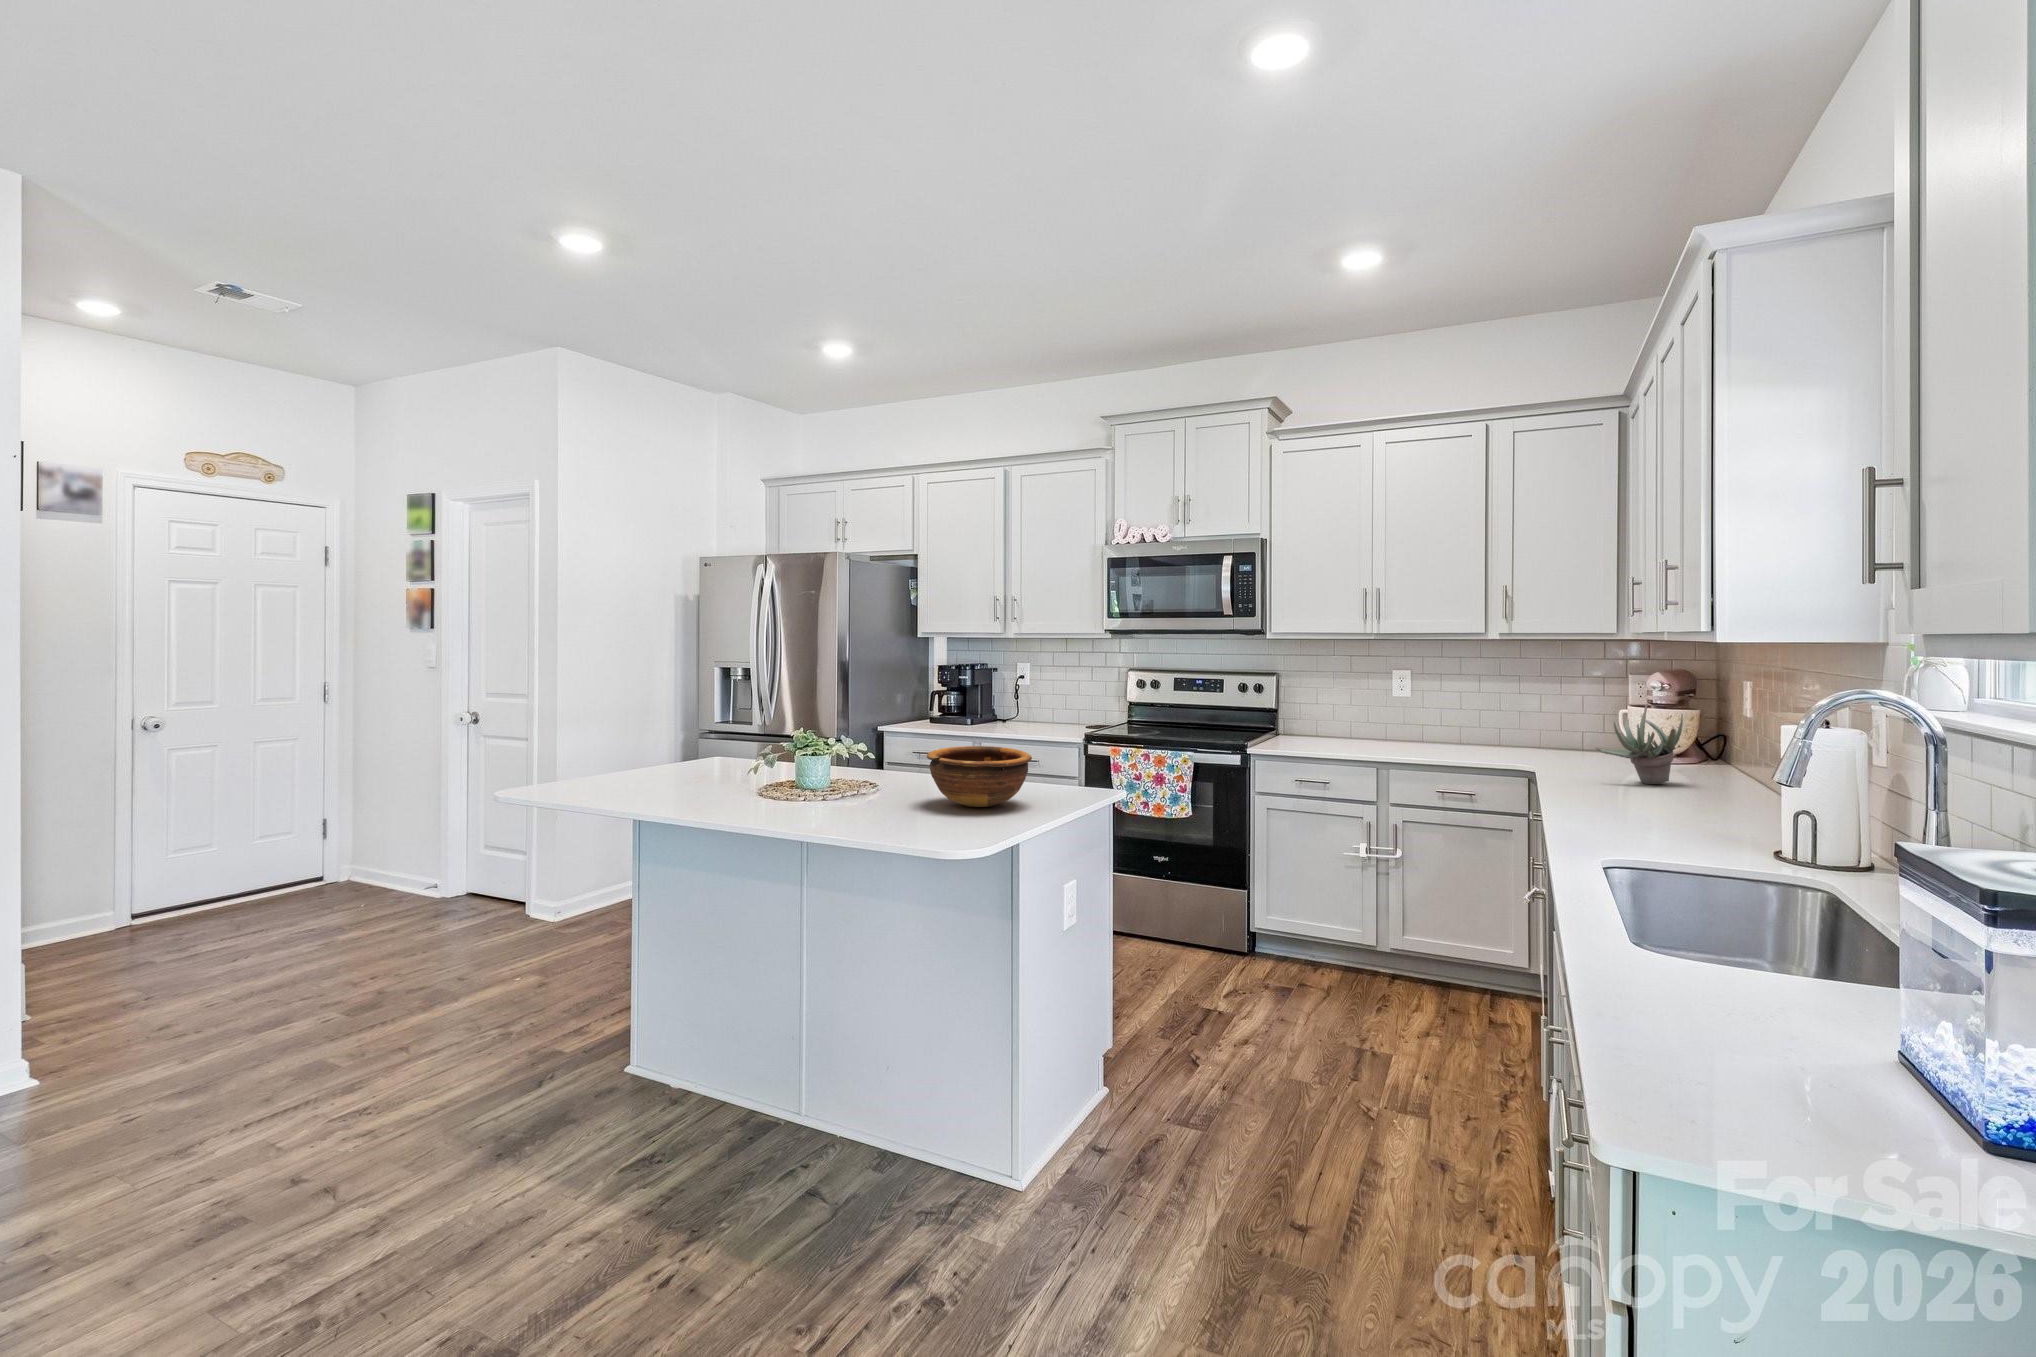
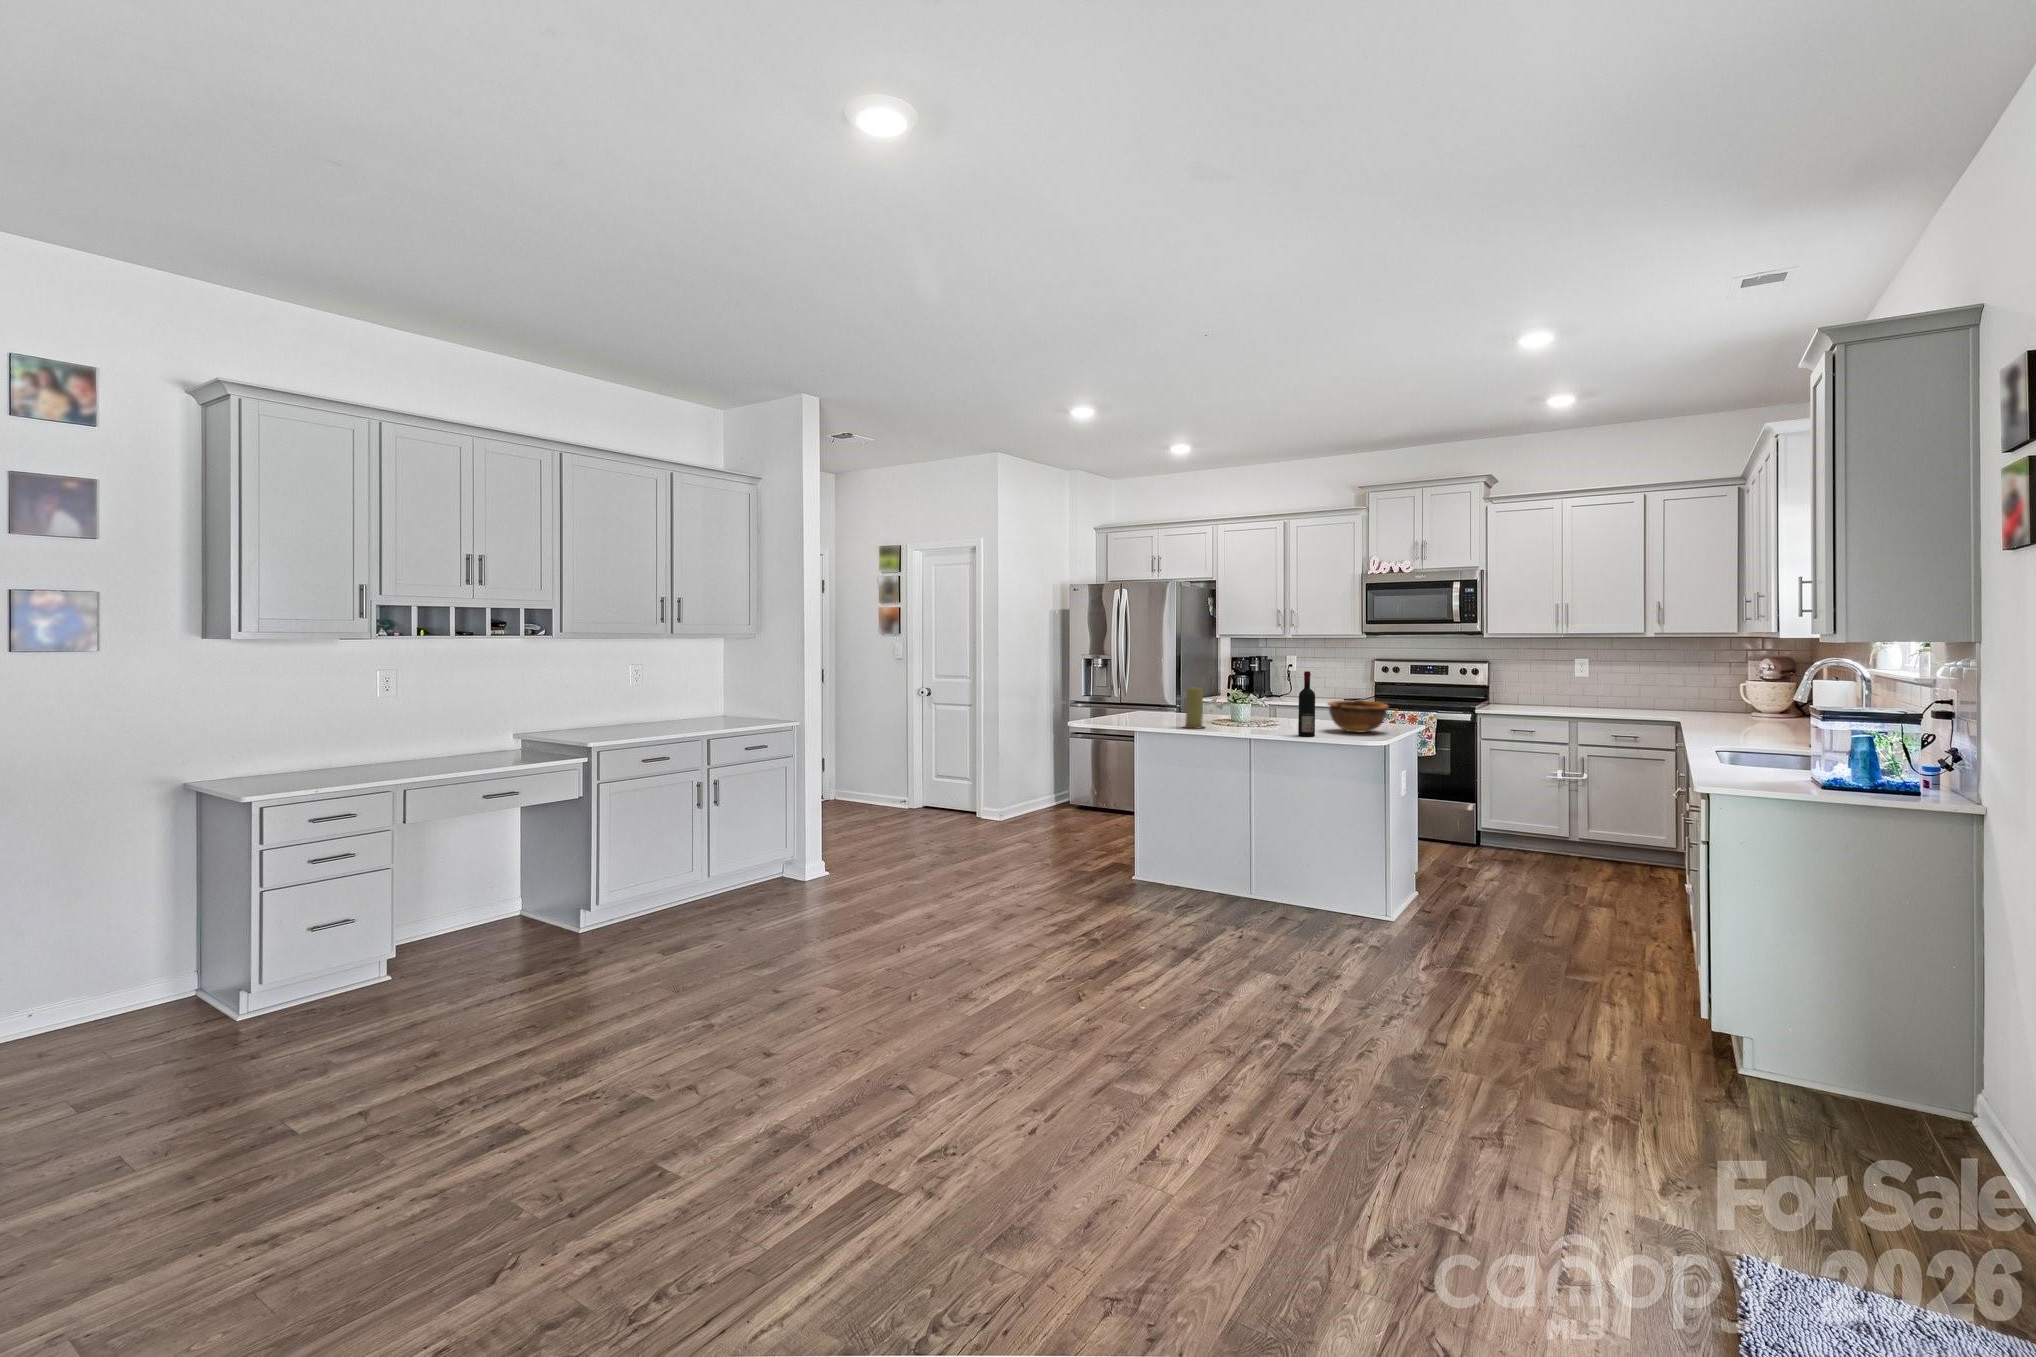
wine bottle: none [852,696,882,819] -> present [1298,671,1315,736]
succulent plant: present [1596,704,1683,784] -> none [1725,677,1784,726]
candle: none [681,723,724,799] -> present [1184,688,1203,729]

